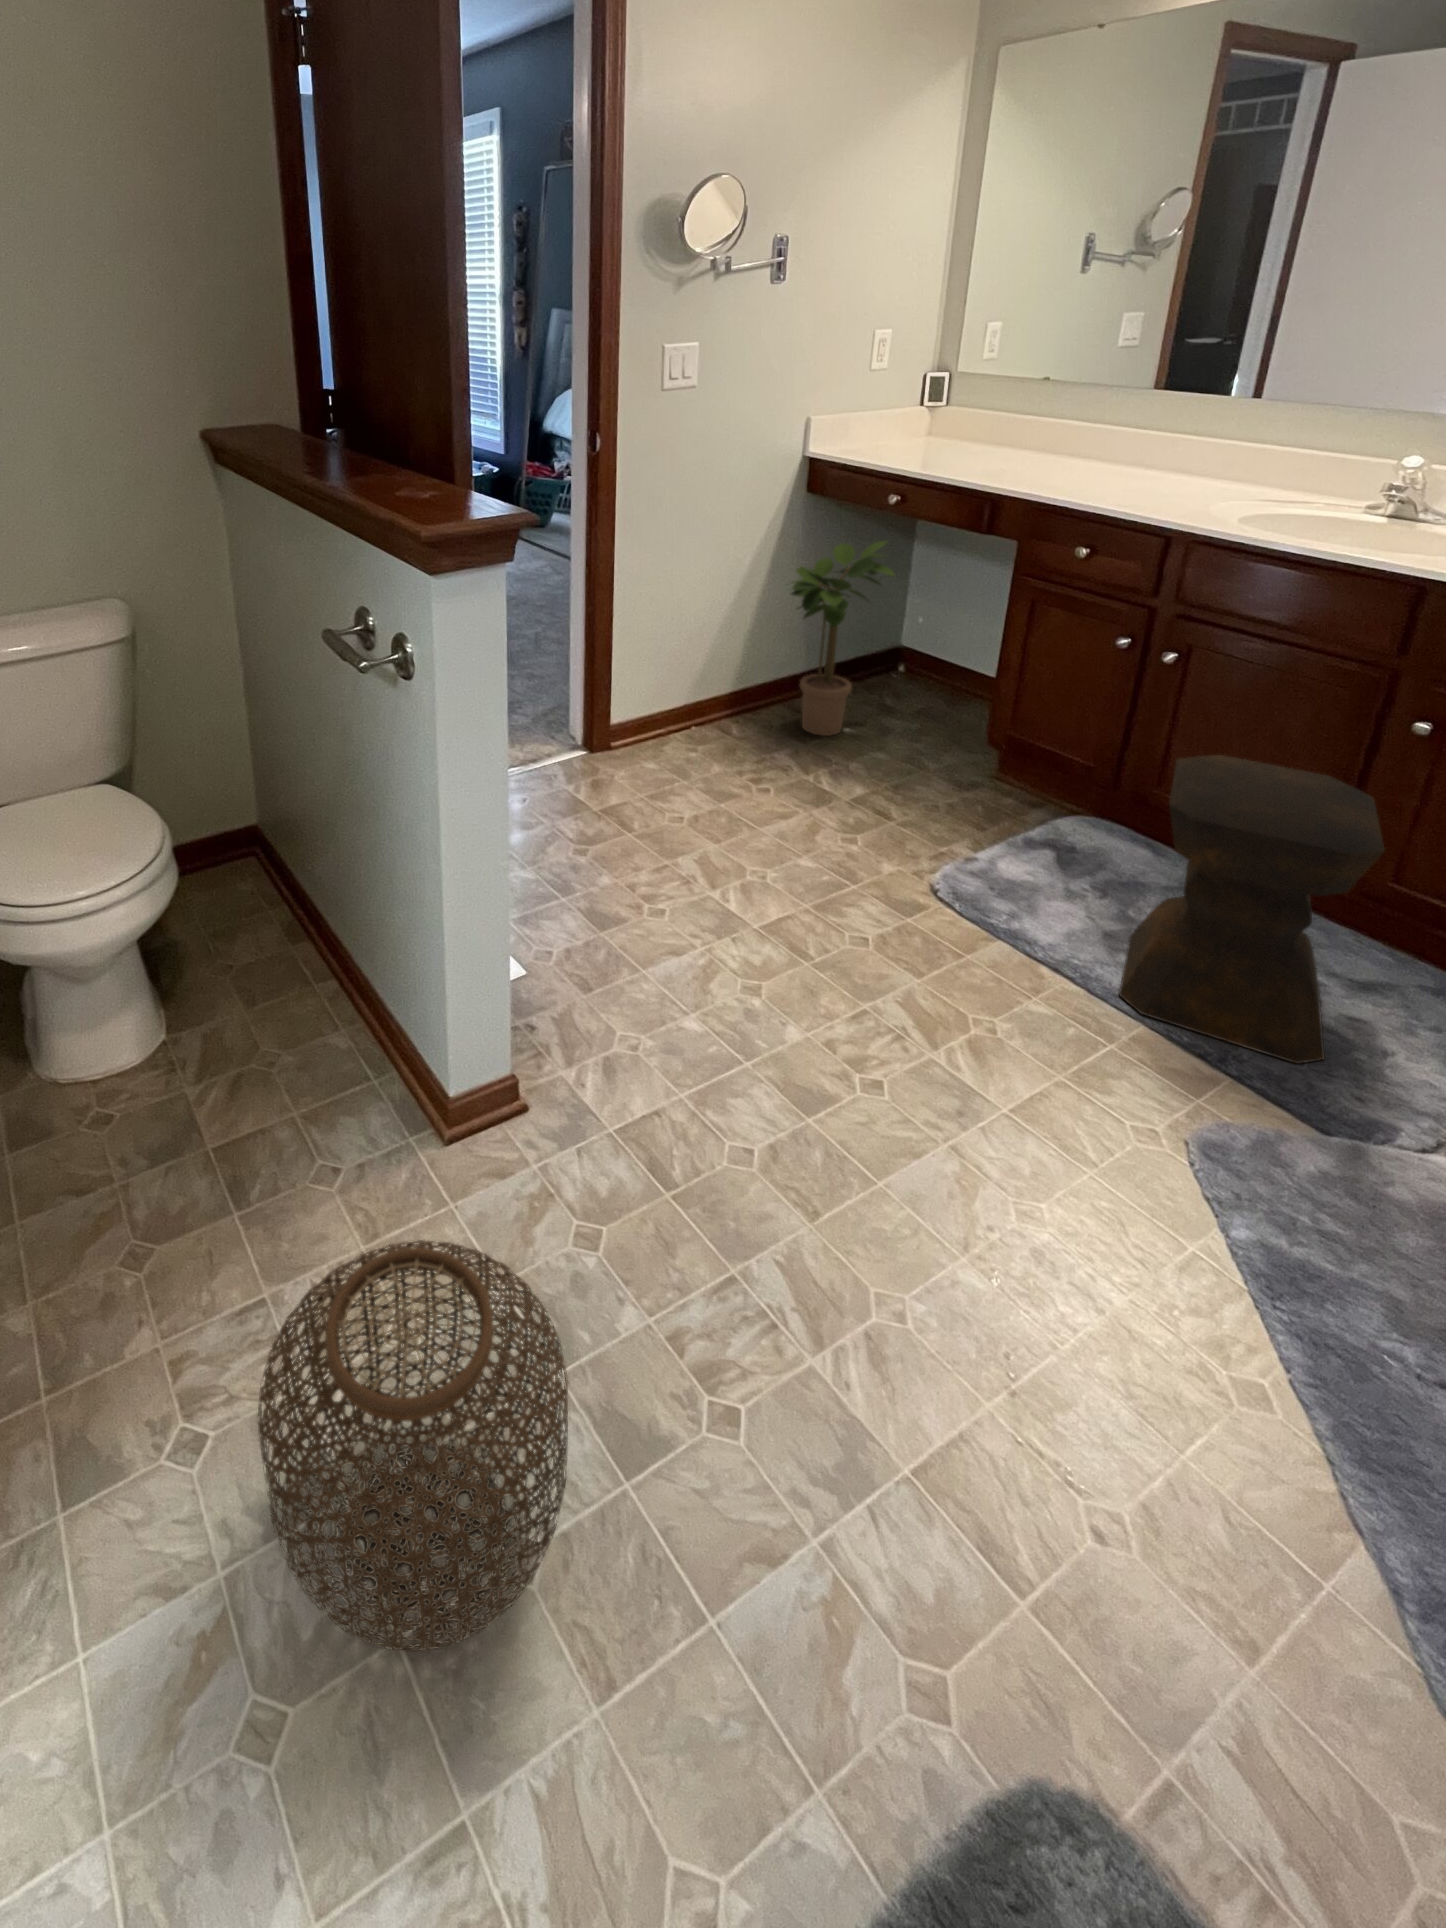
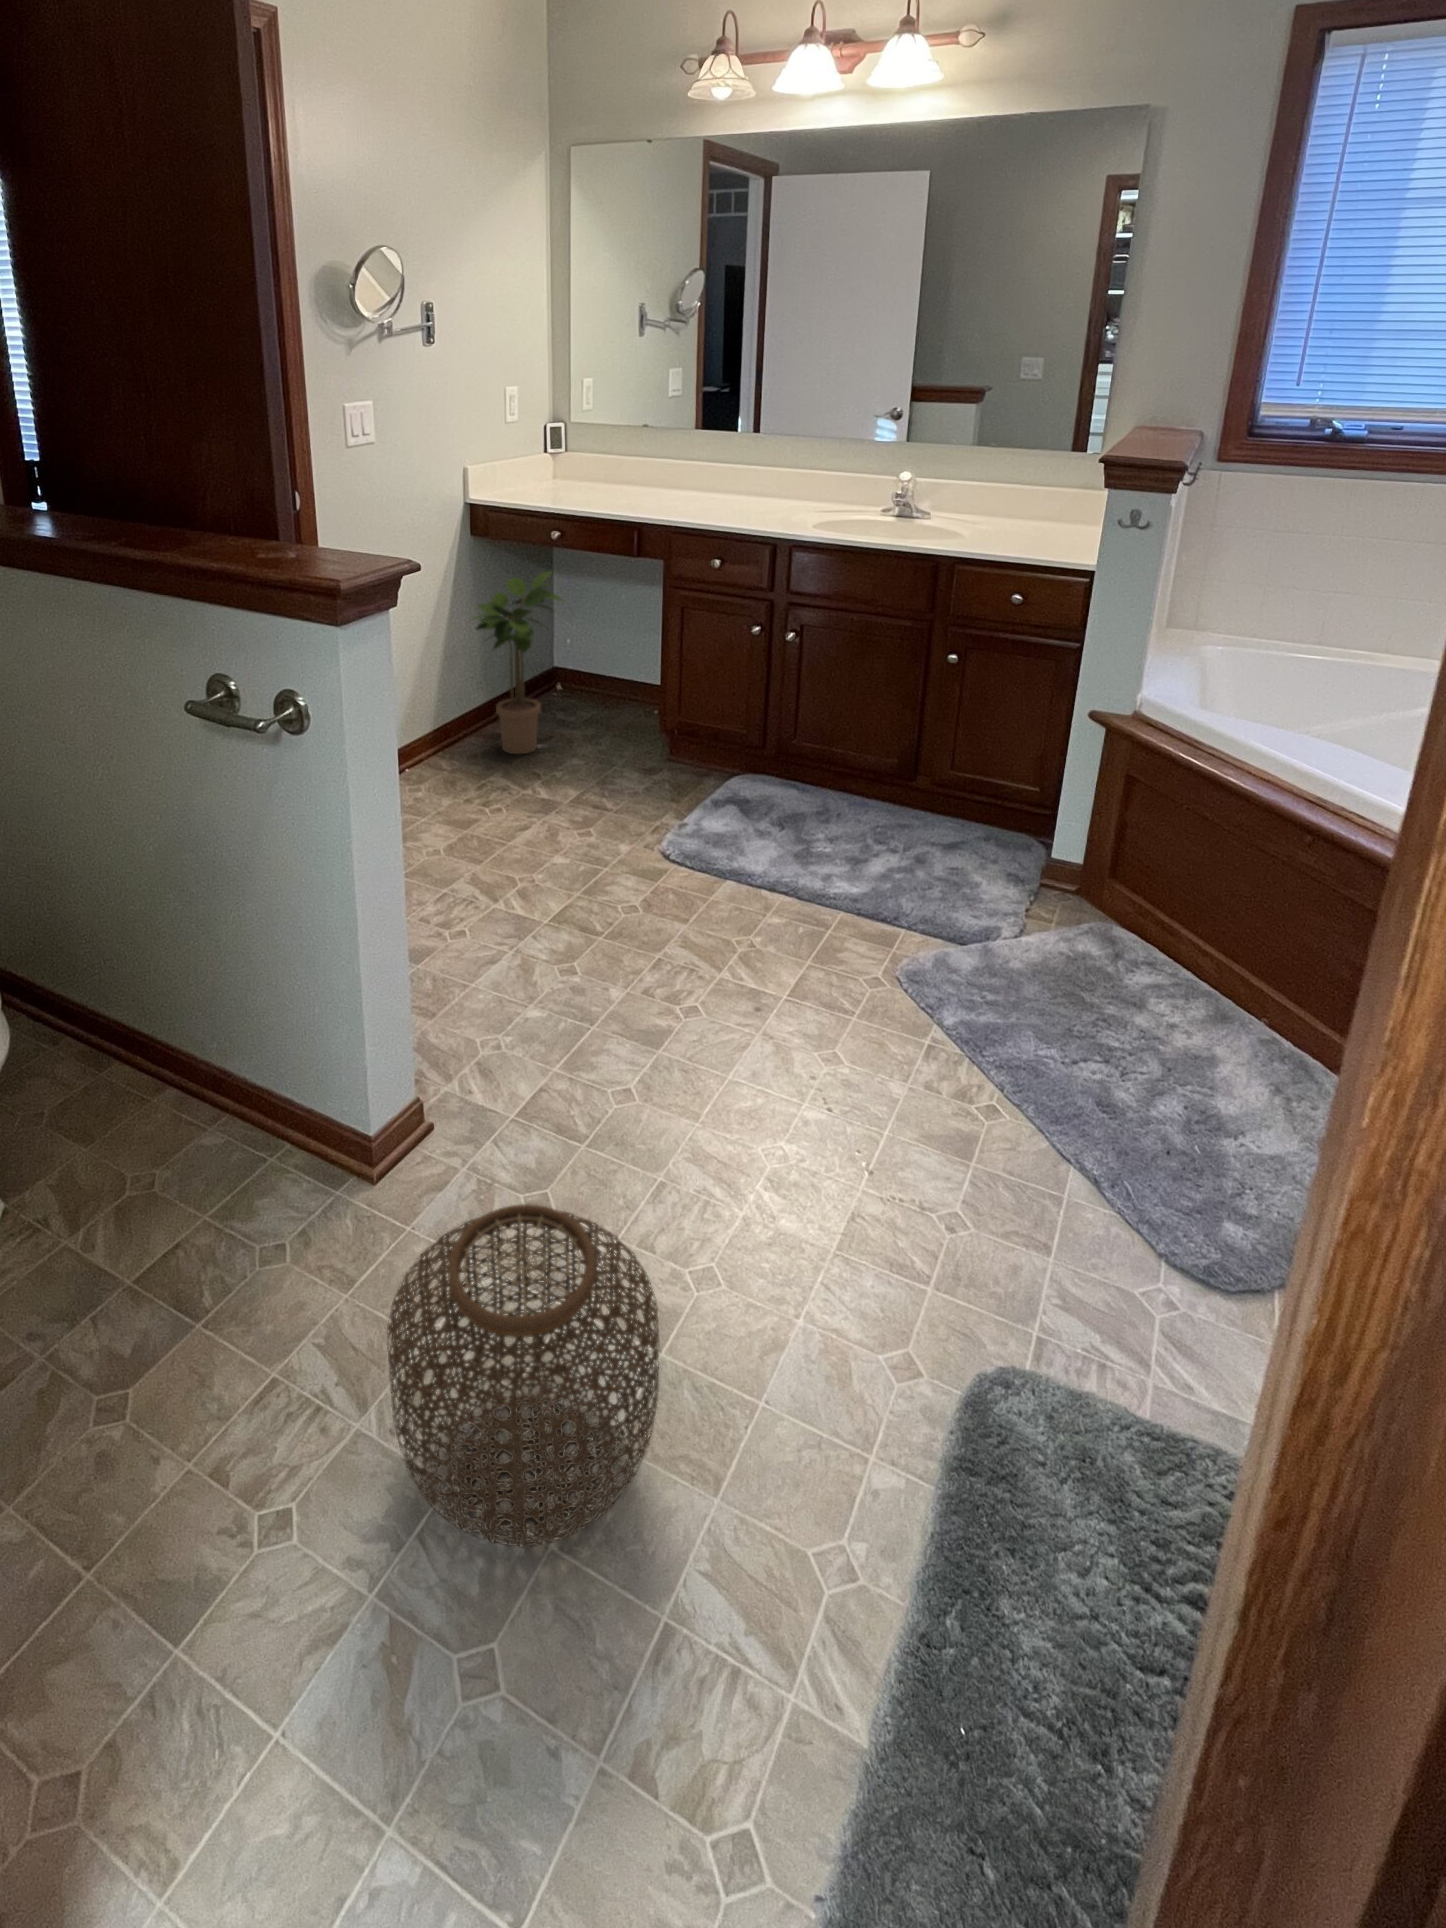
stool: present [1119,755,1385,1064] -> none [809,700,961,907]

